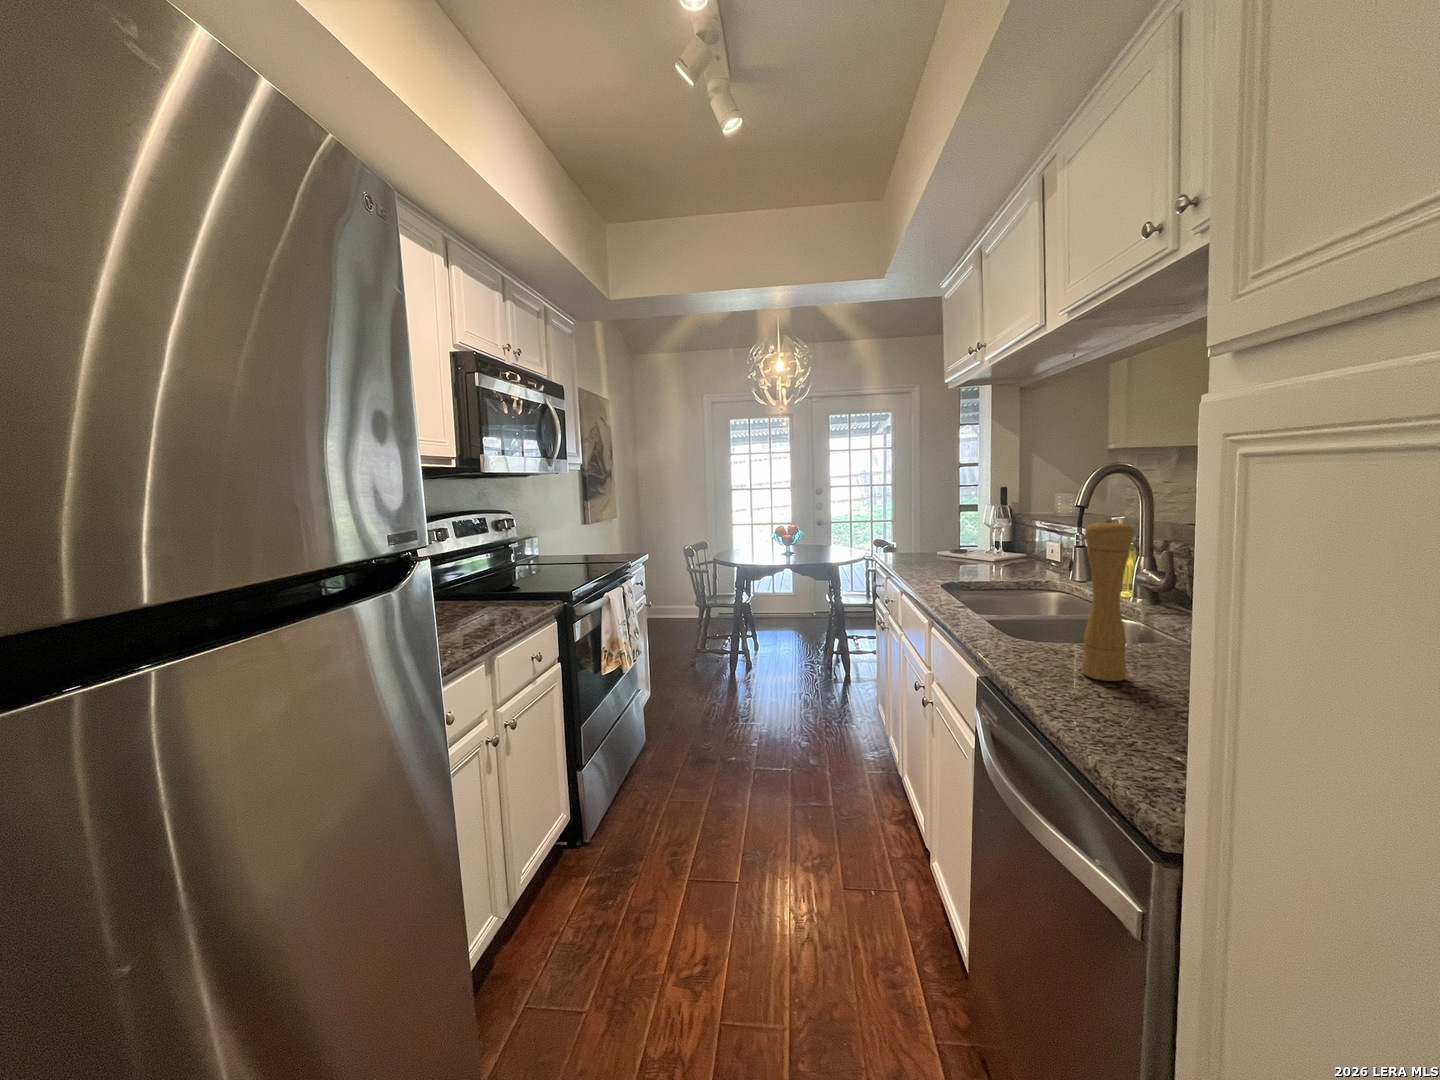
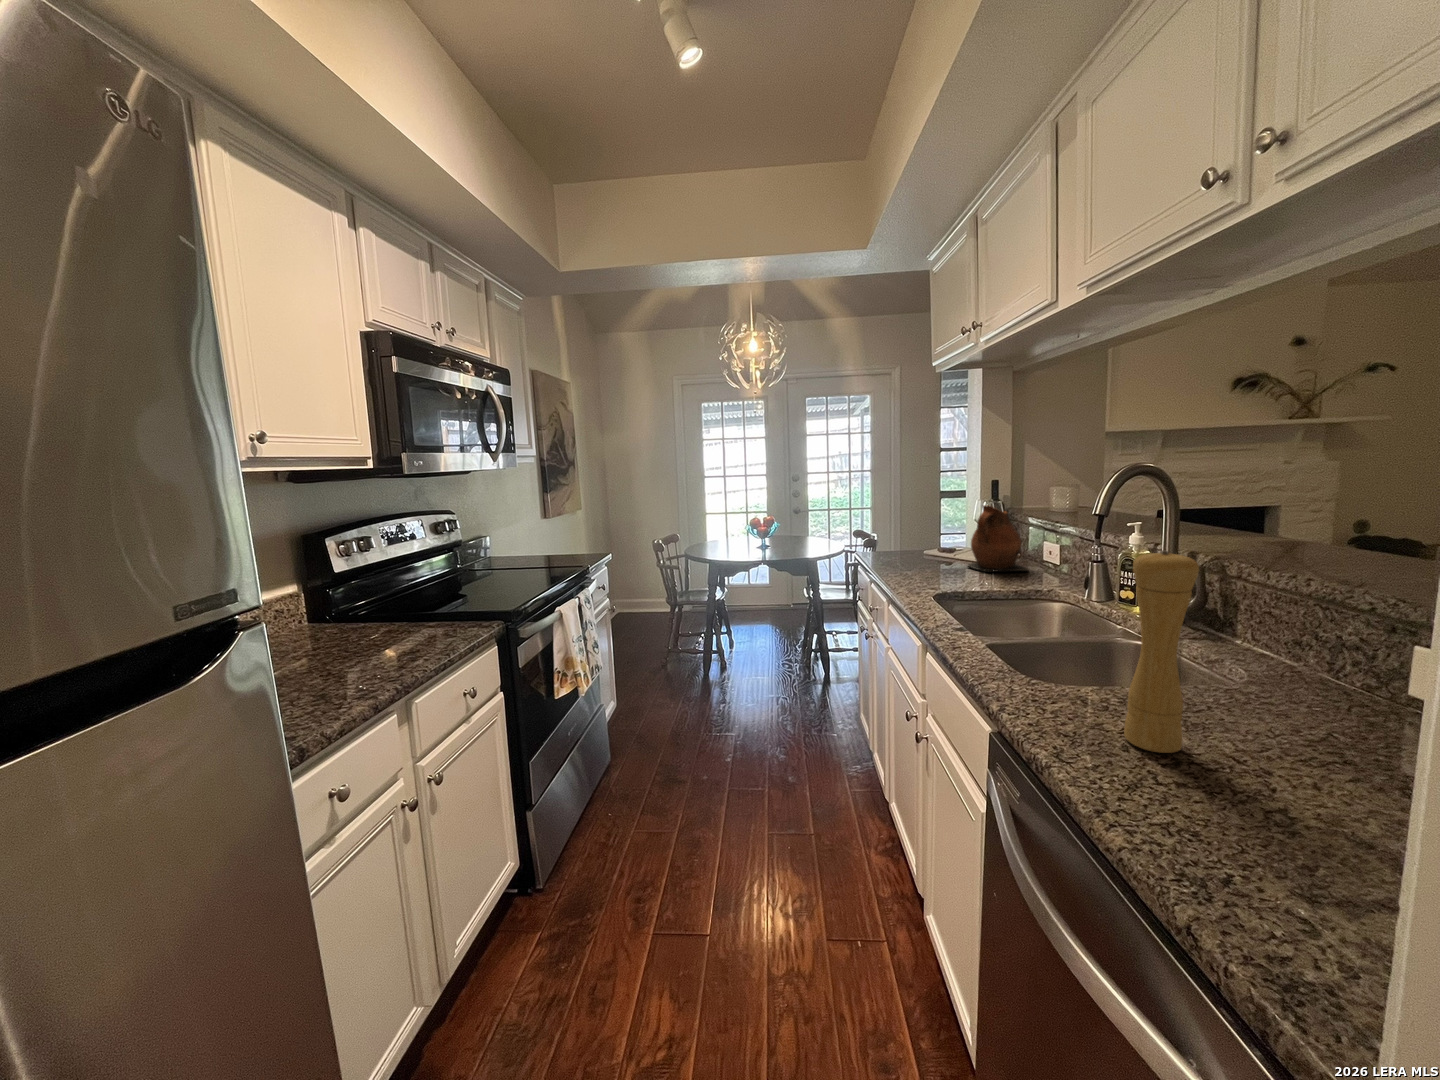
ceramic pitcher: none [973,508,1034,569] -> present [968,505,1029,572]

